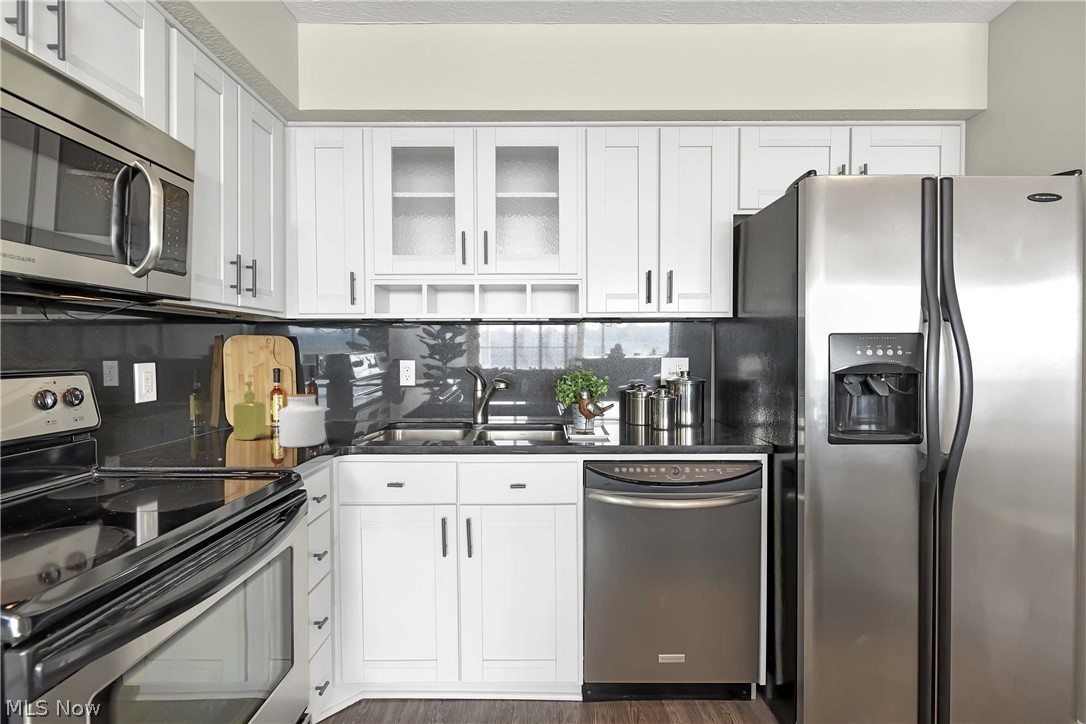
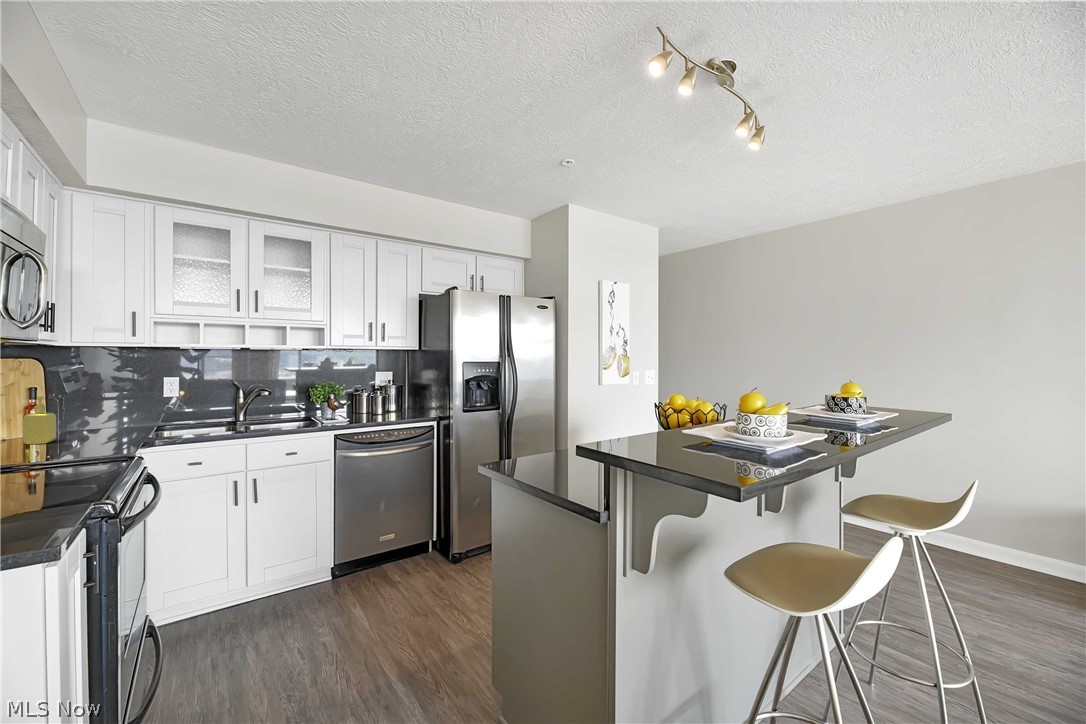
jar: present [279,394,325,447] -> none [85,404,127,444]

